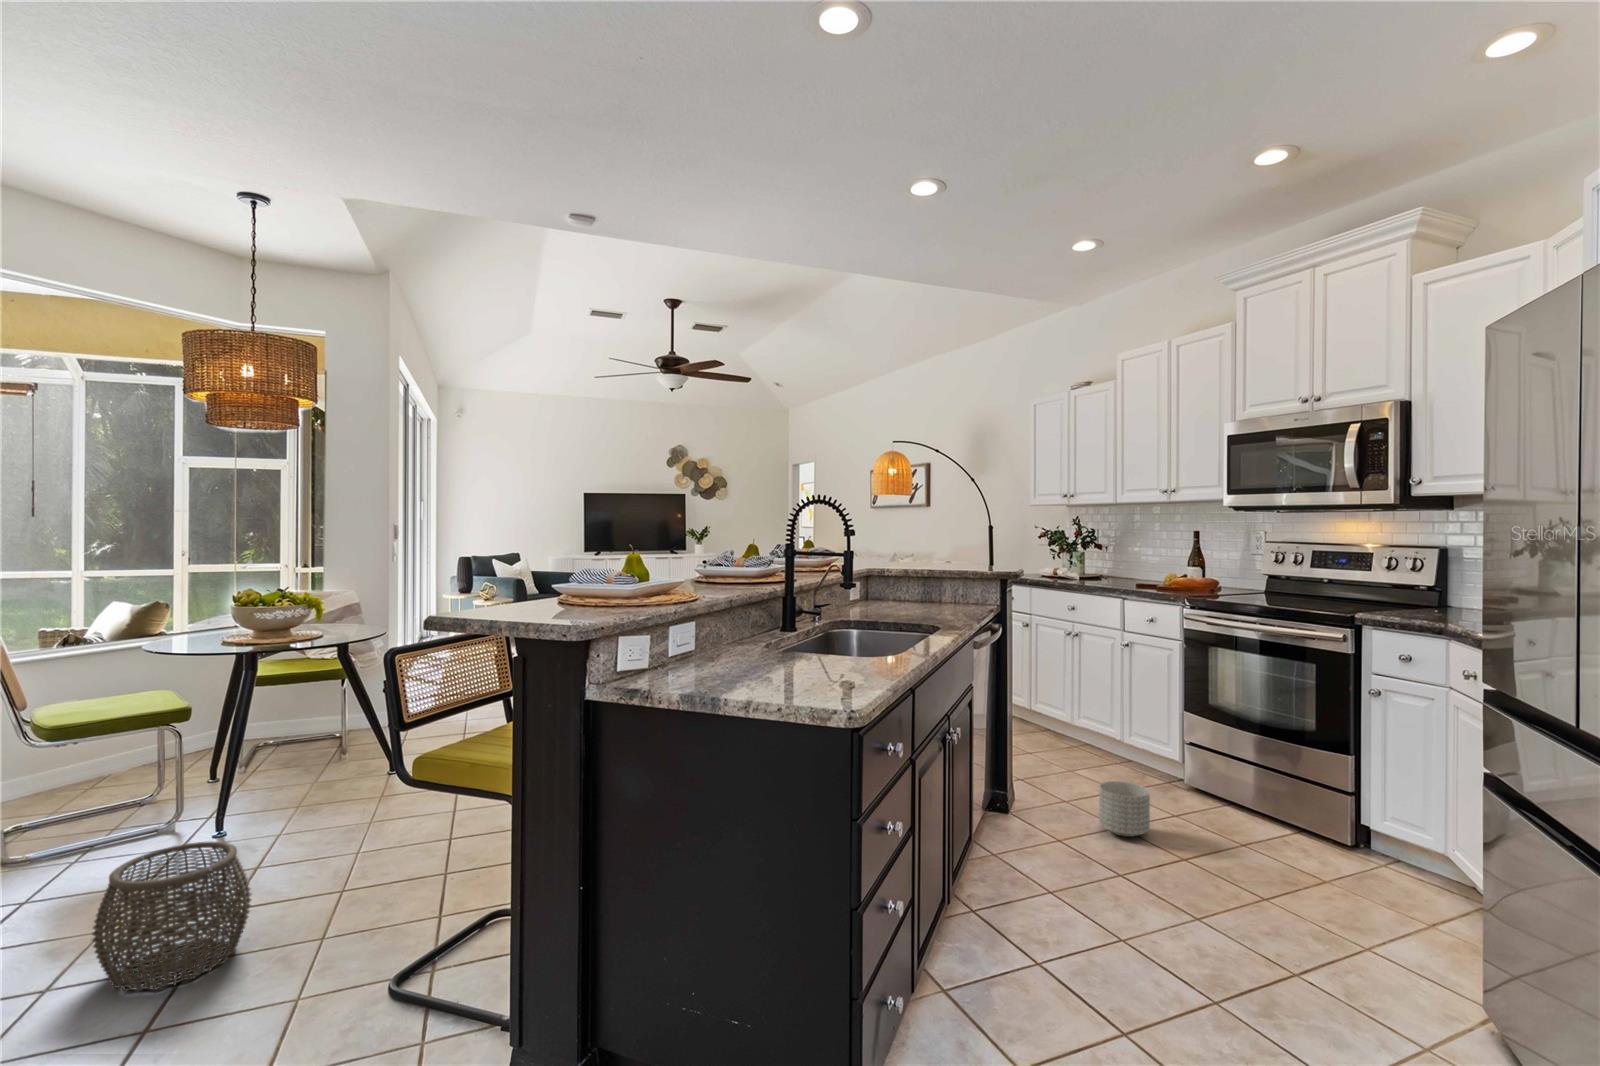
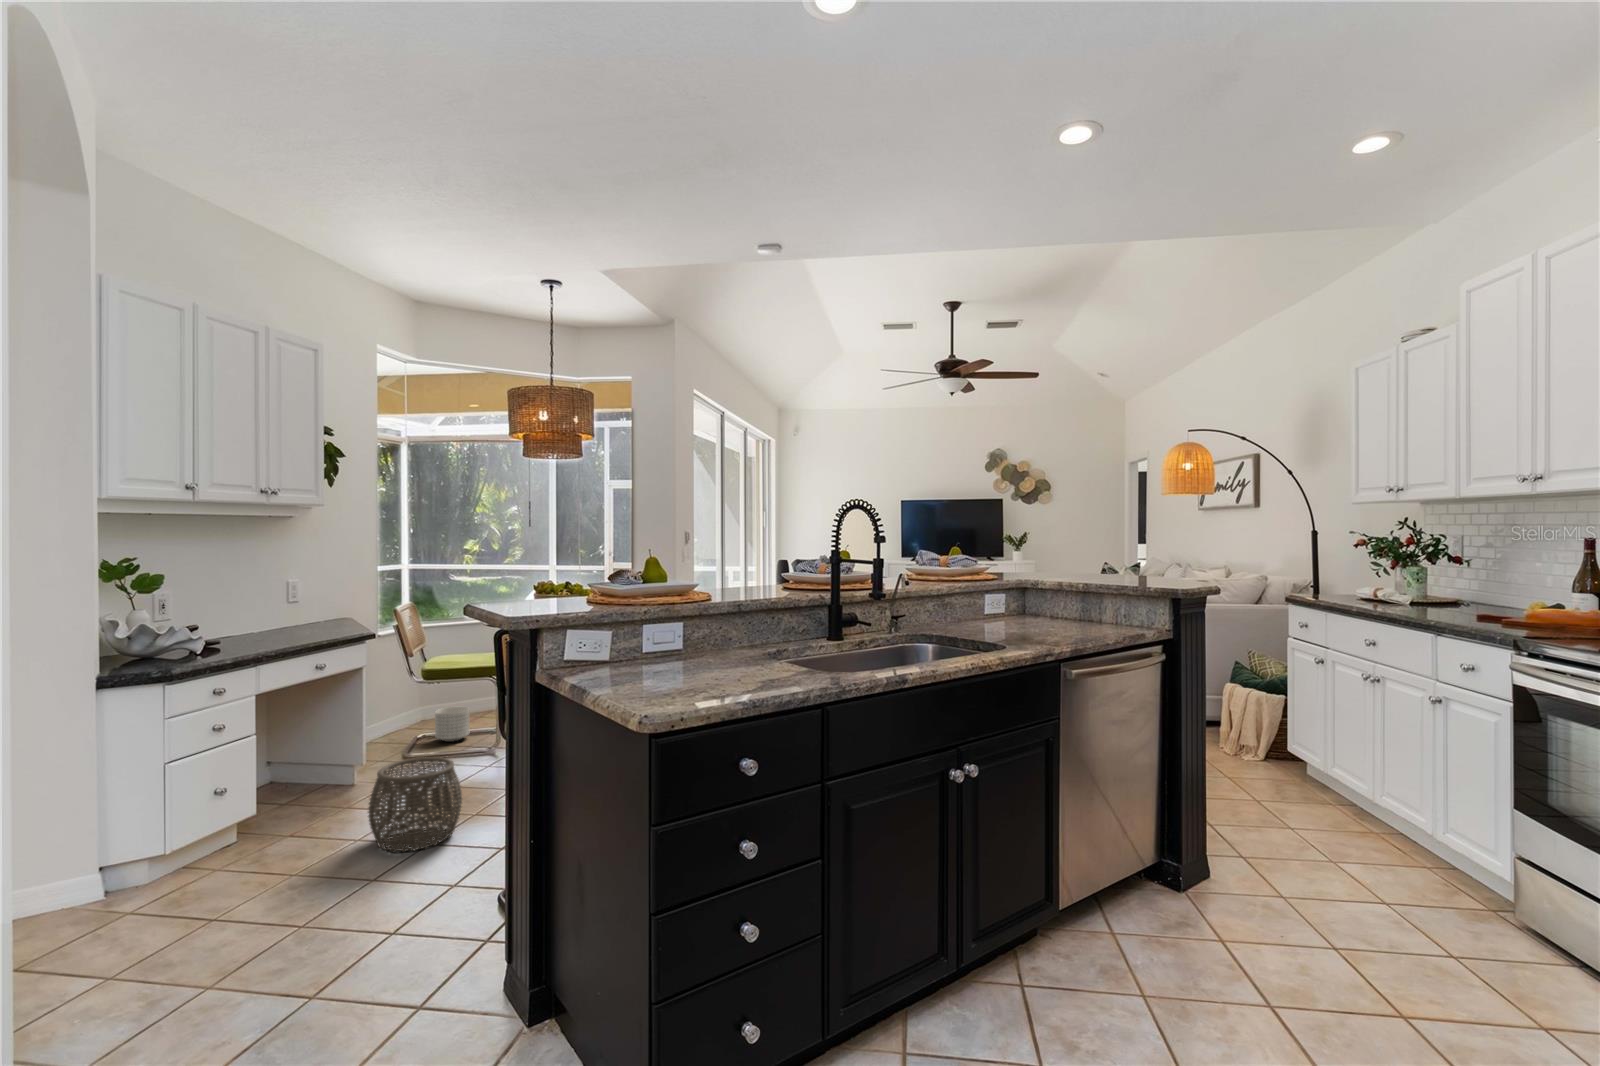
planter: present [1099,781,1150,837] -> present [435,707,469,742]

